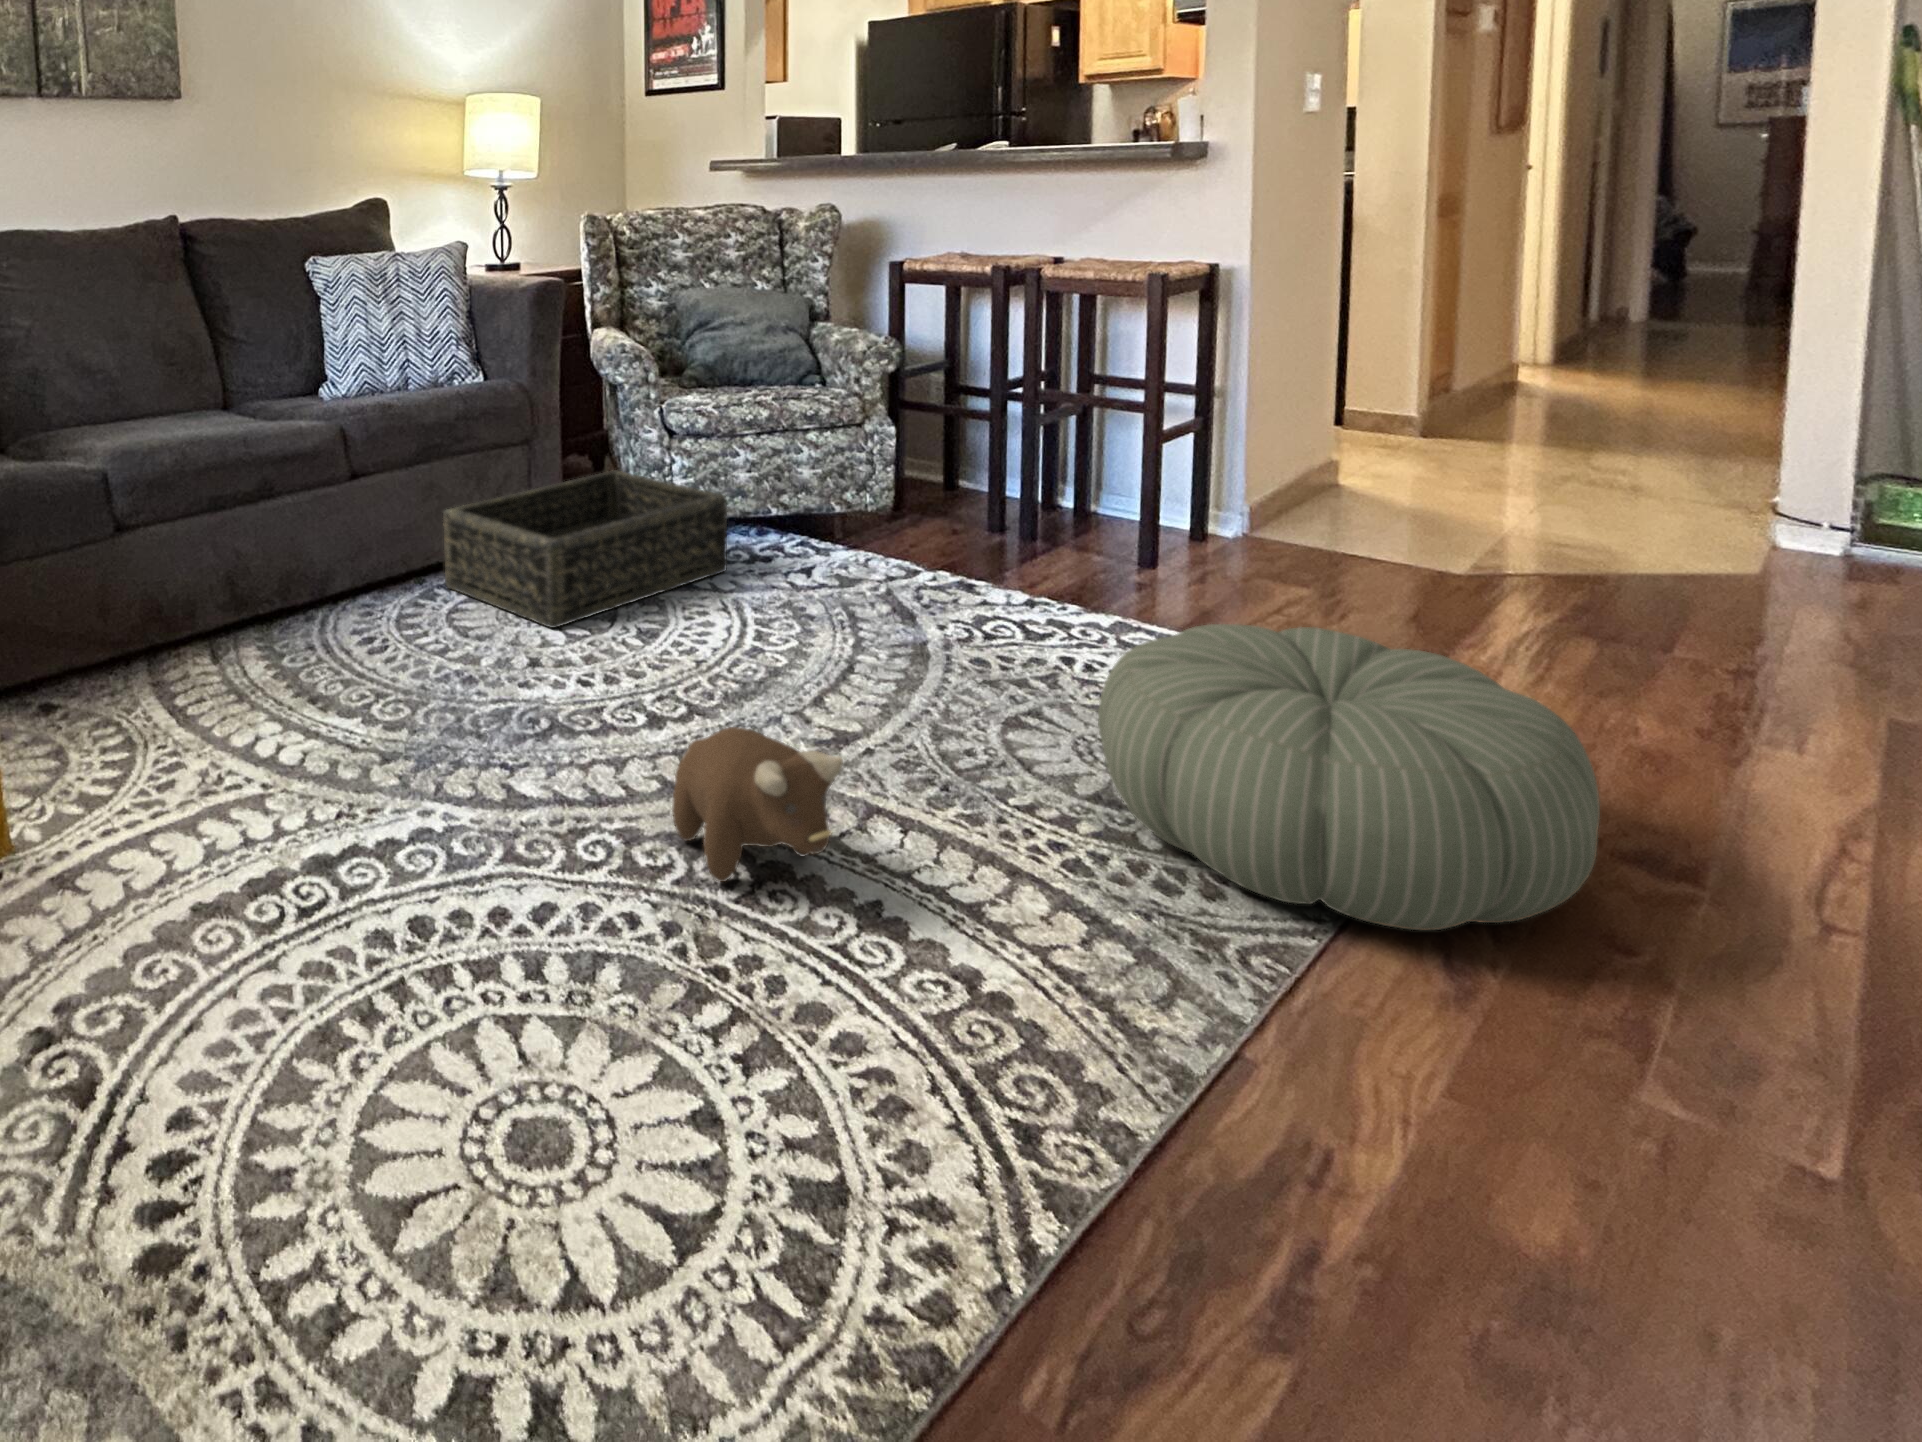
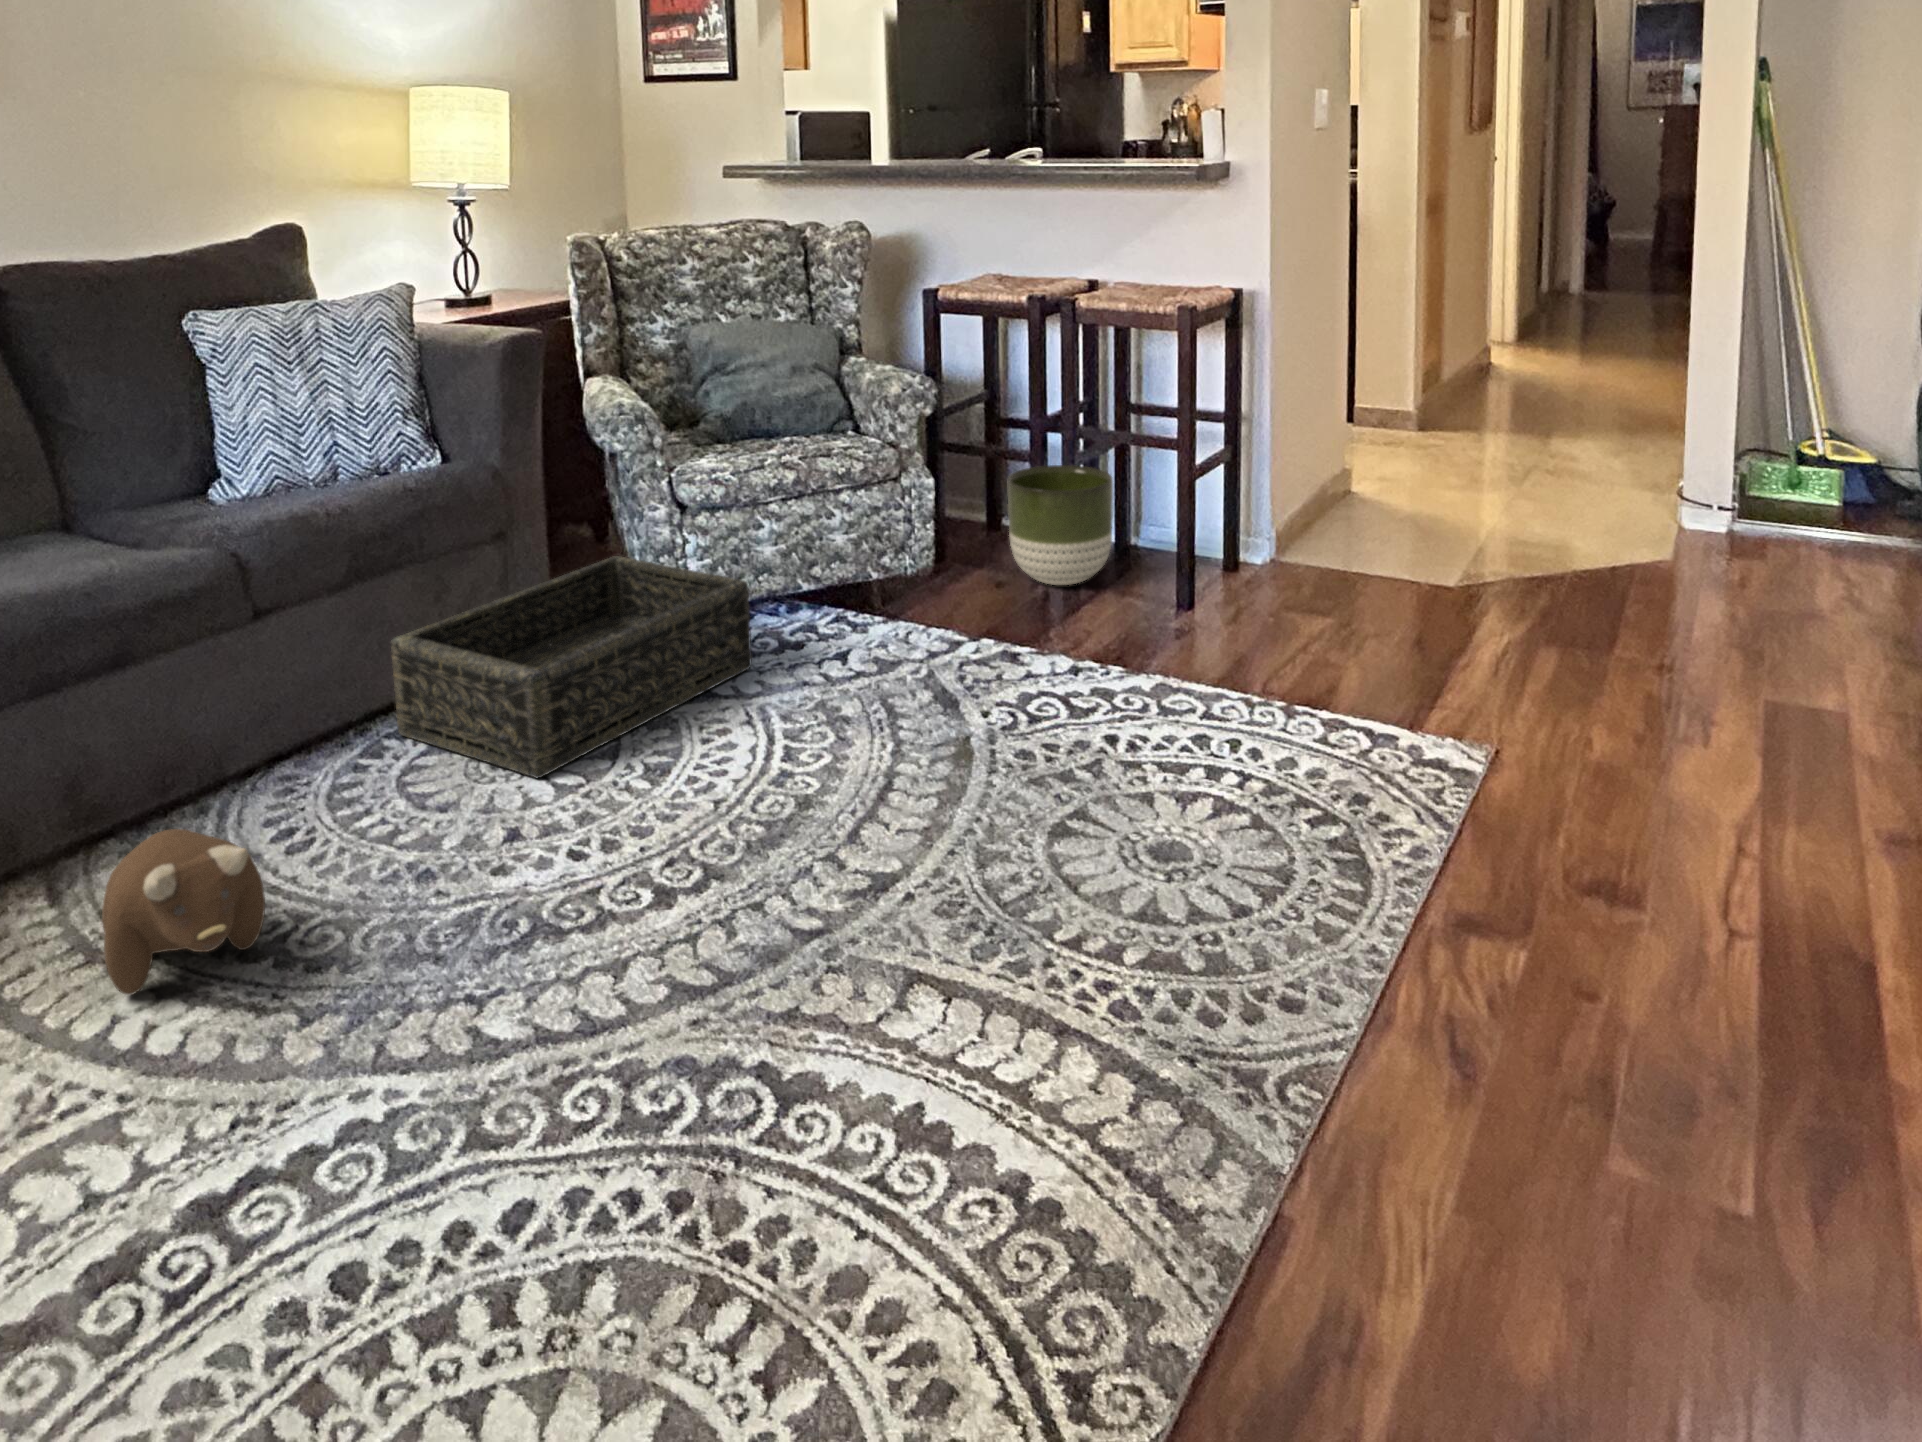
planter: none [967,426,1074,536] -> present [1007,465,1113,585]
pouf: present [1098,624,1600,930] -> none [1141,699,1572,1022]
plush toy: present [672,727,843,882] -> present [102,829,265,995]

